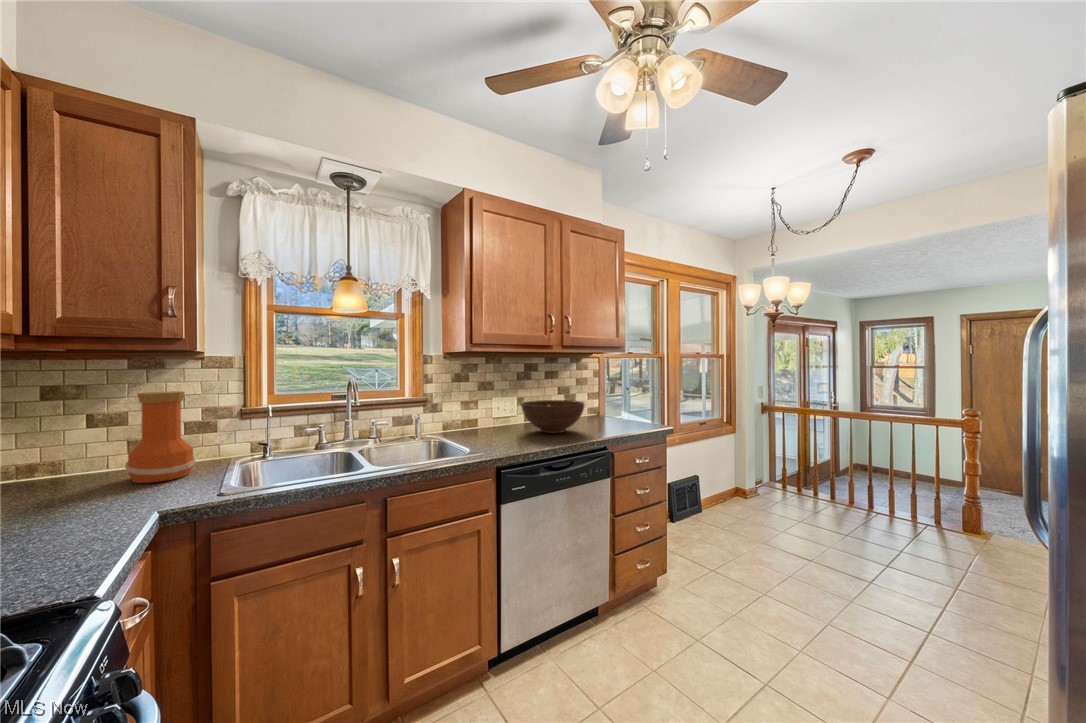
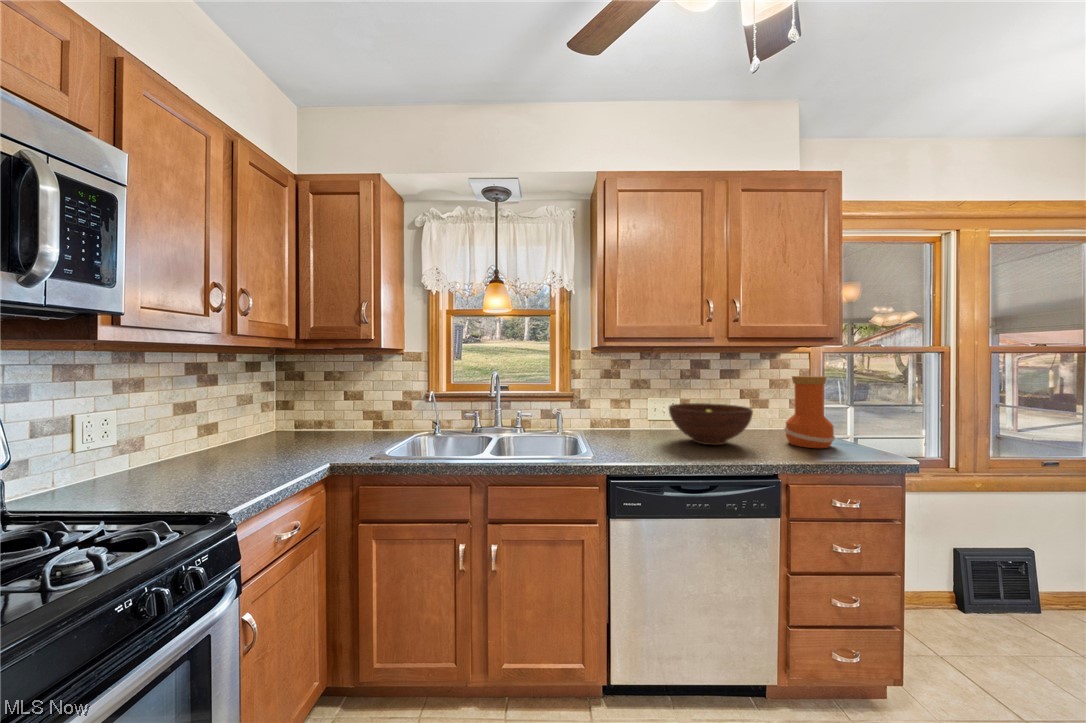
vase: present [125,391,196,483] -> present [784,376,835,448]

